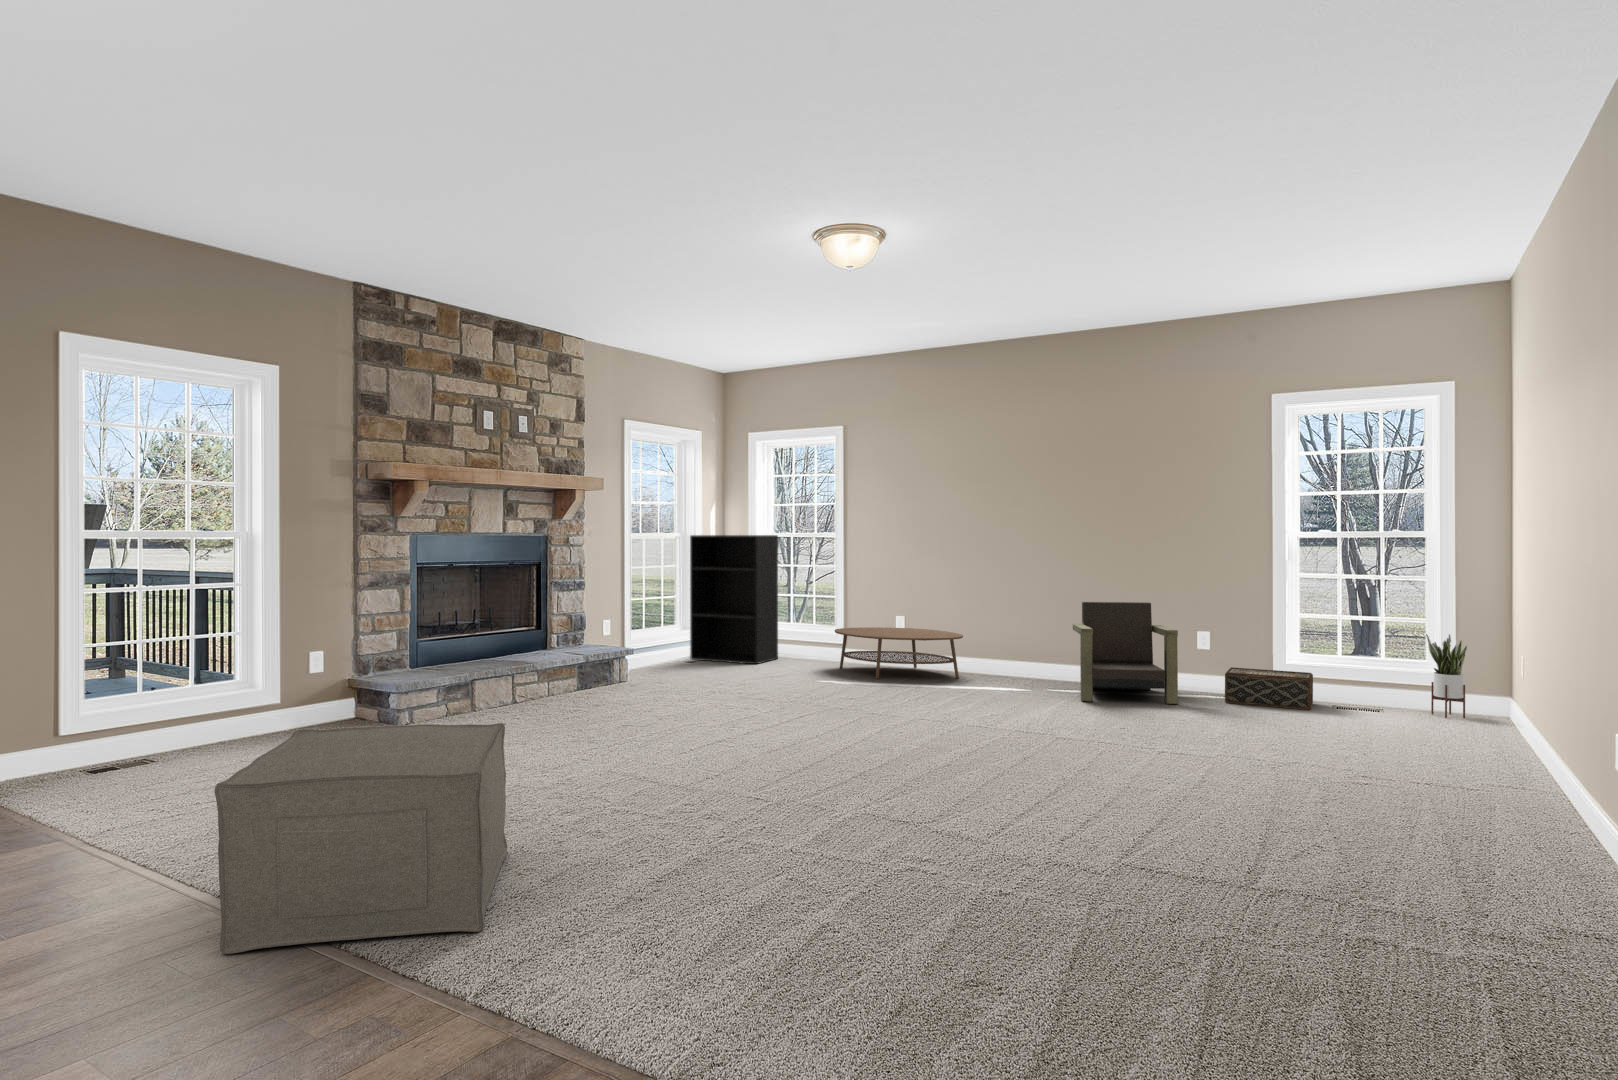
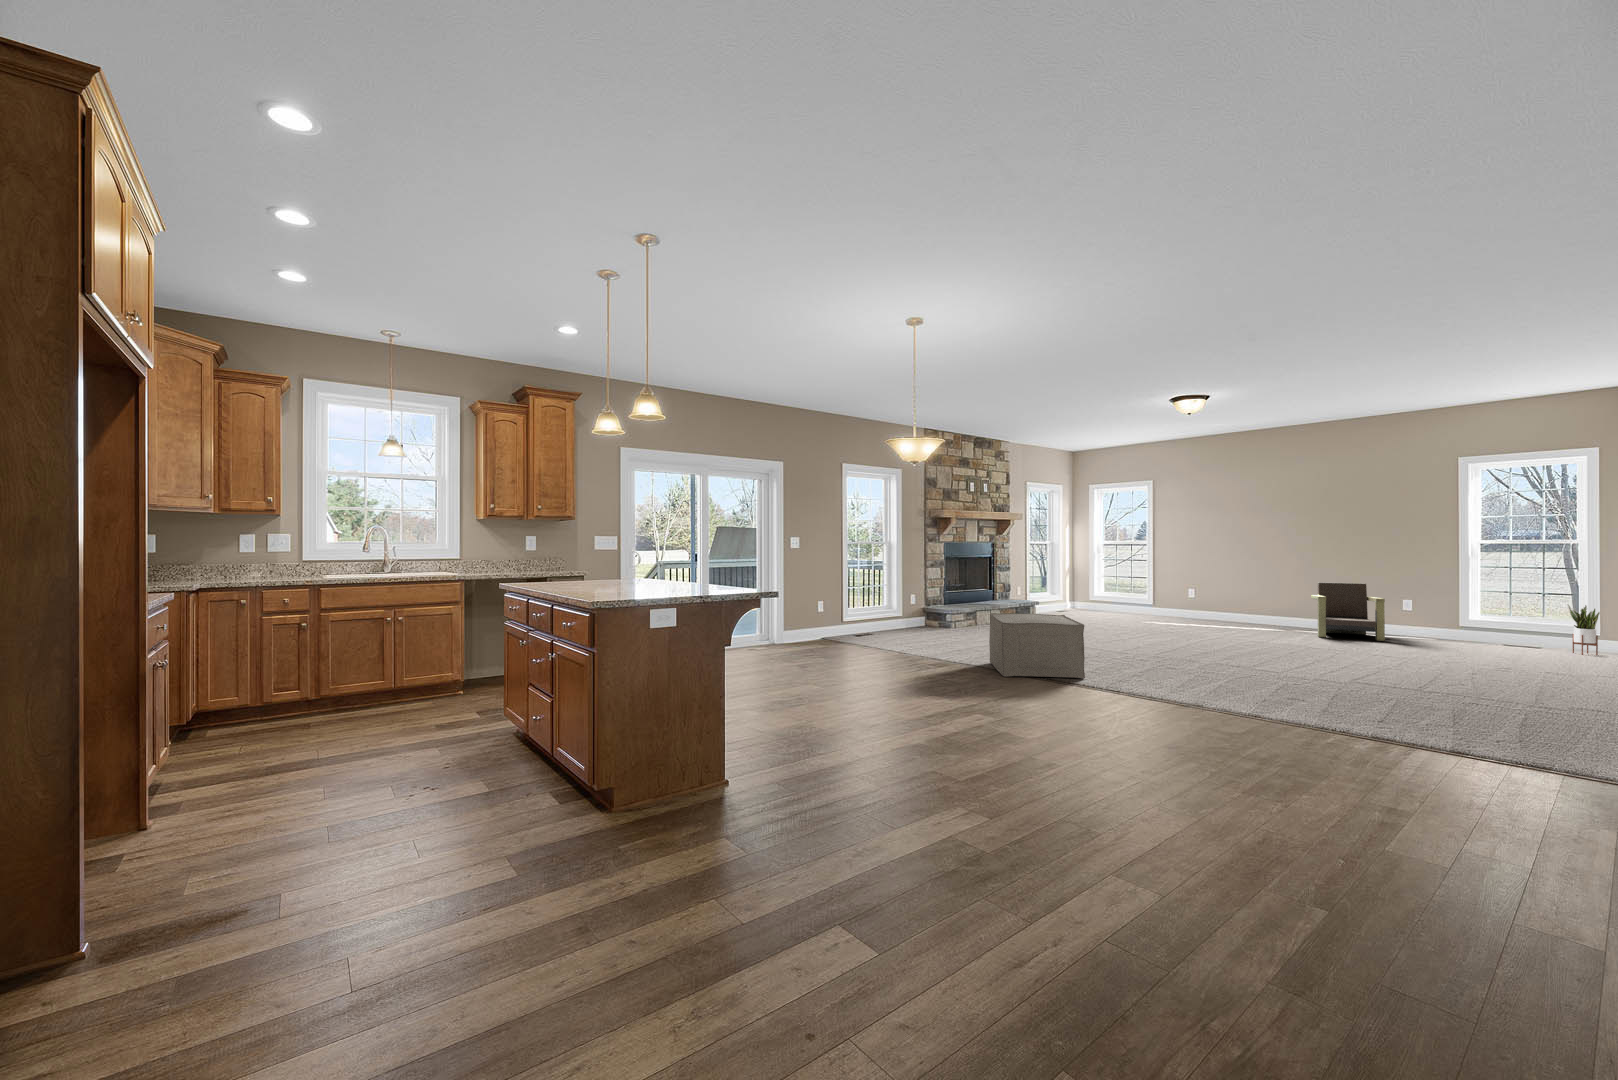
bookshelf: present [690,535,778,664] -> none [1059,543,1111,615]
coffee table: present [835,627,963,679] -> none [1151,596,1236,625]
woven basket: present [1225,667,1313,710] -> none [1419,622,1484,647]

